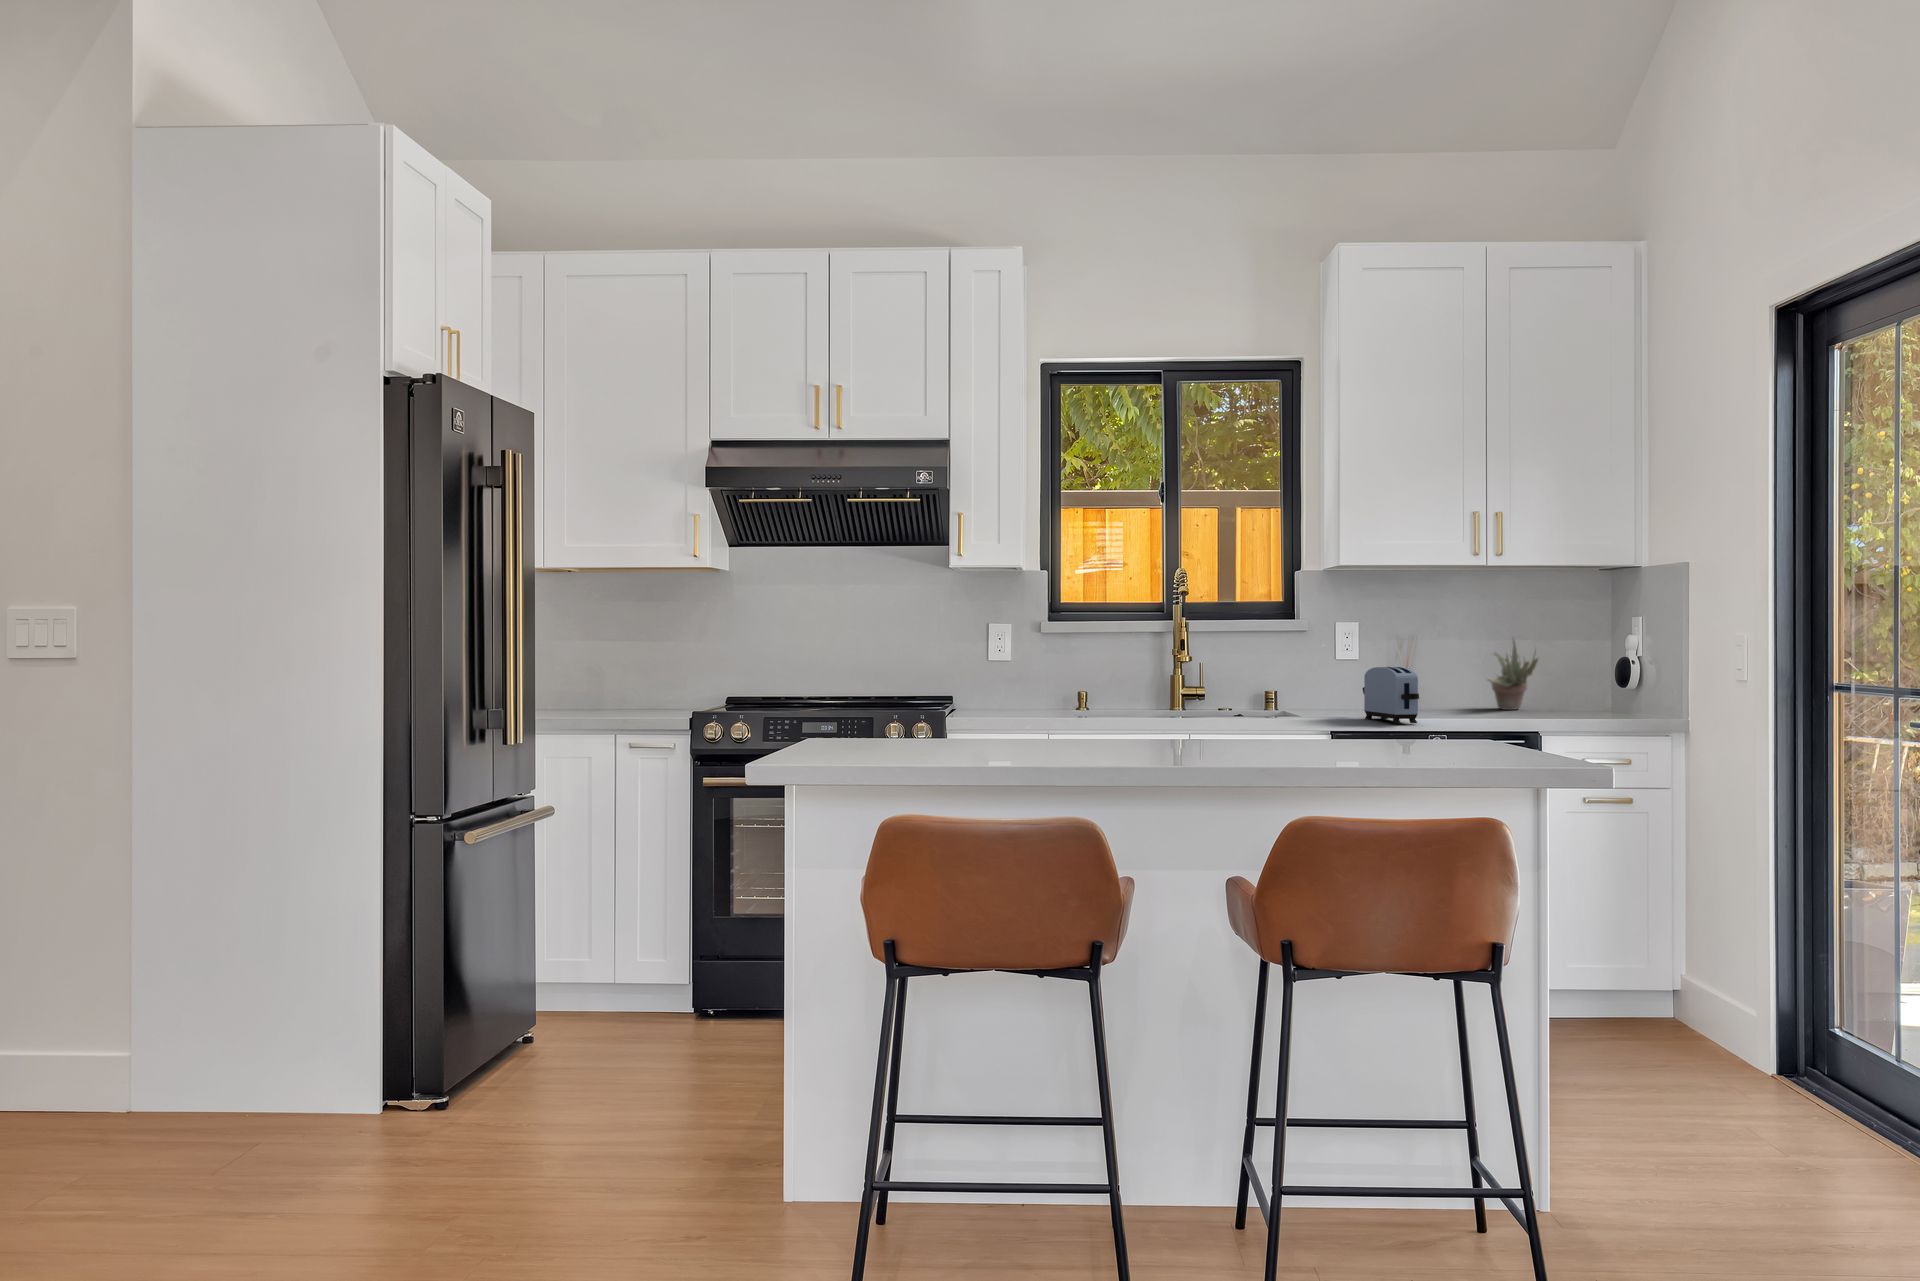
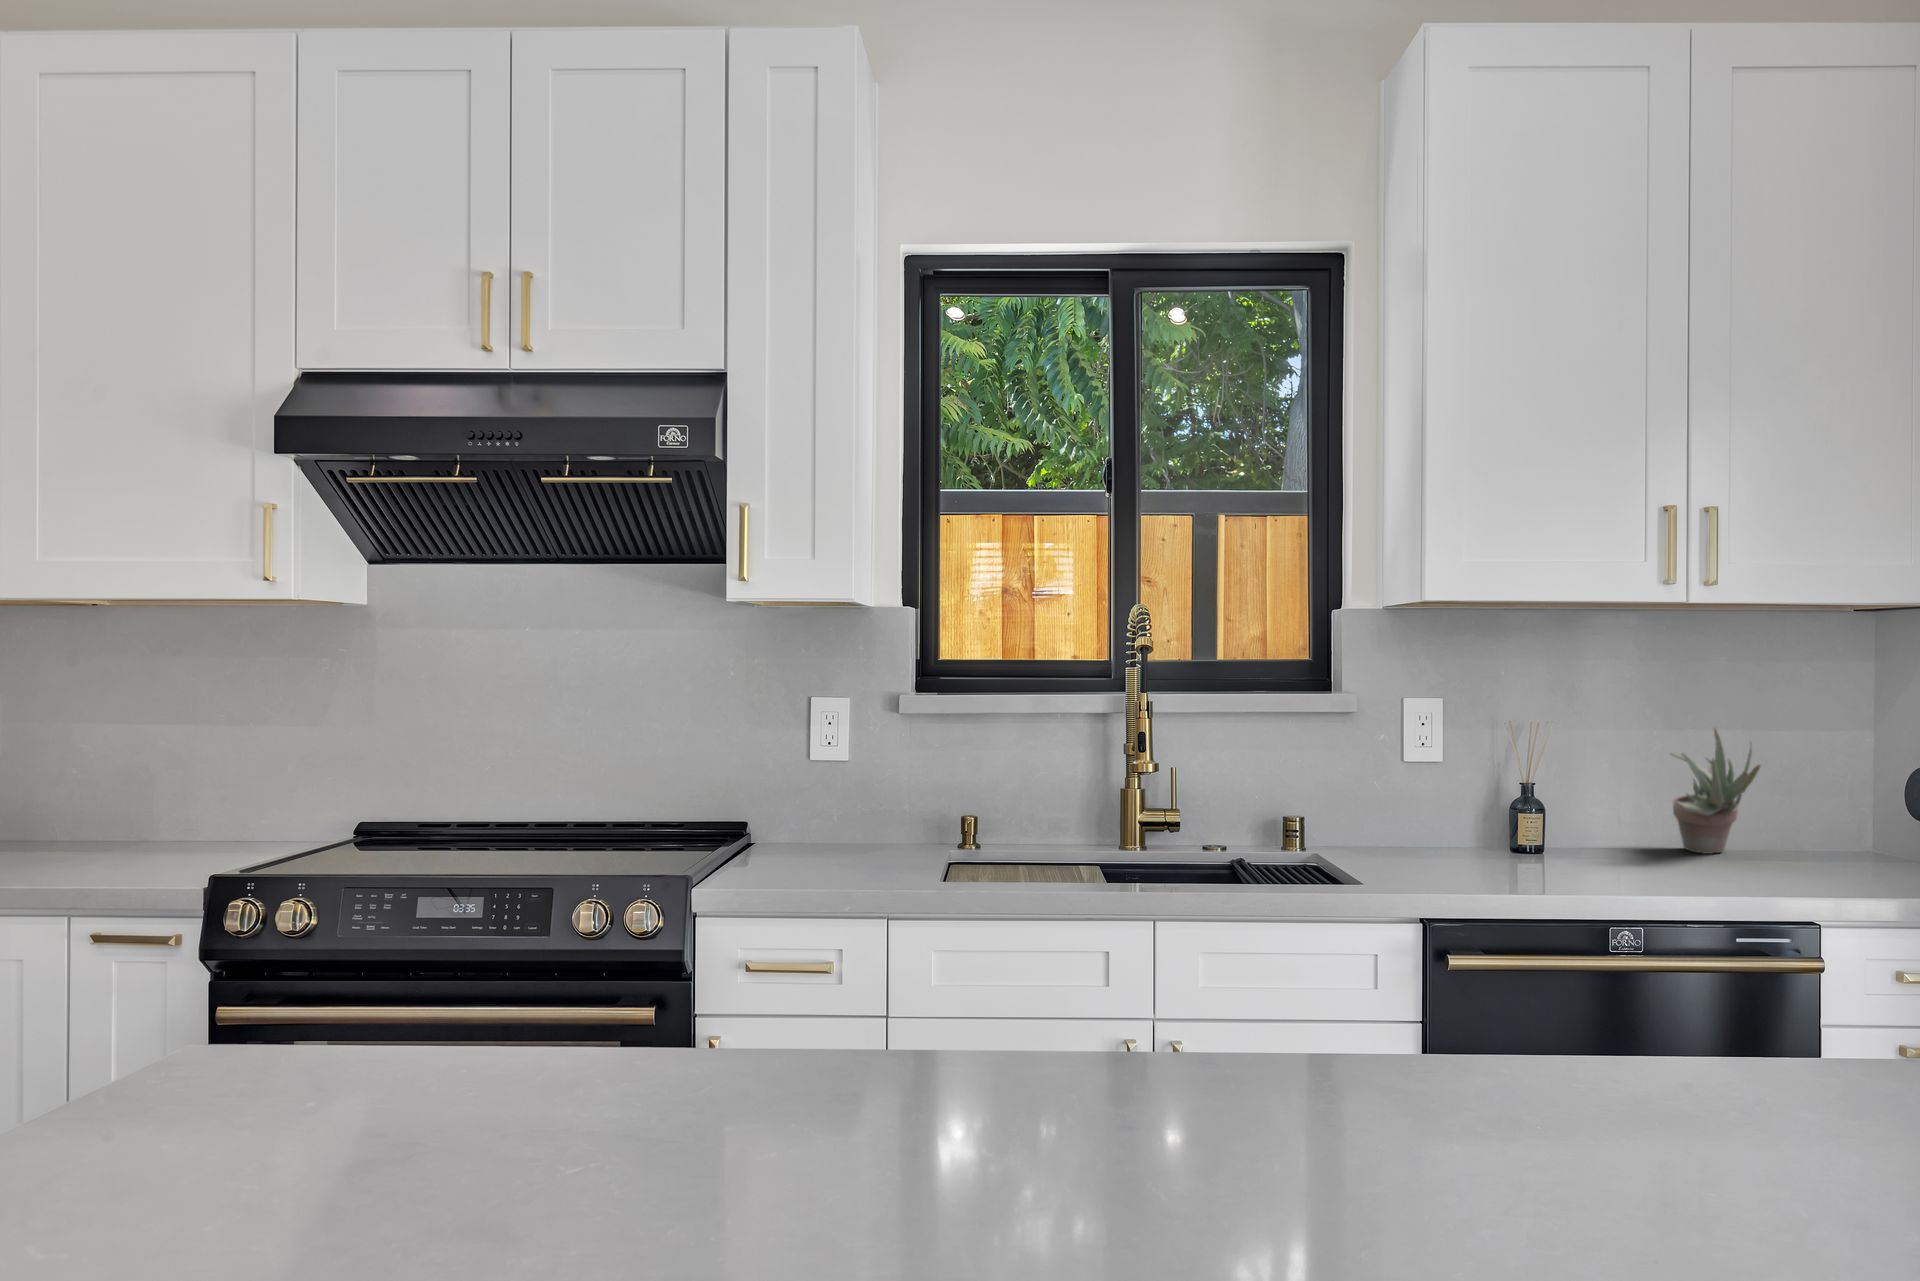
toaster: present [1363,667,1419,723] -> none [1463,787,1584,898]

